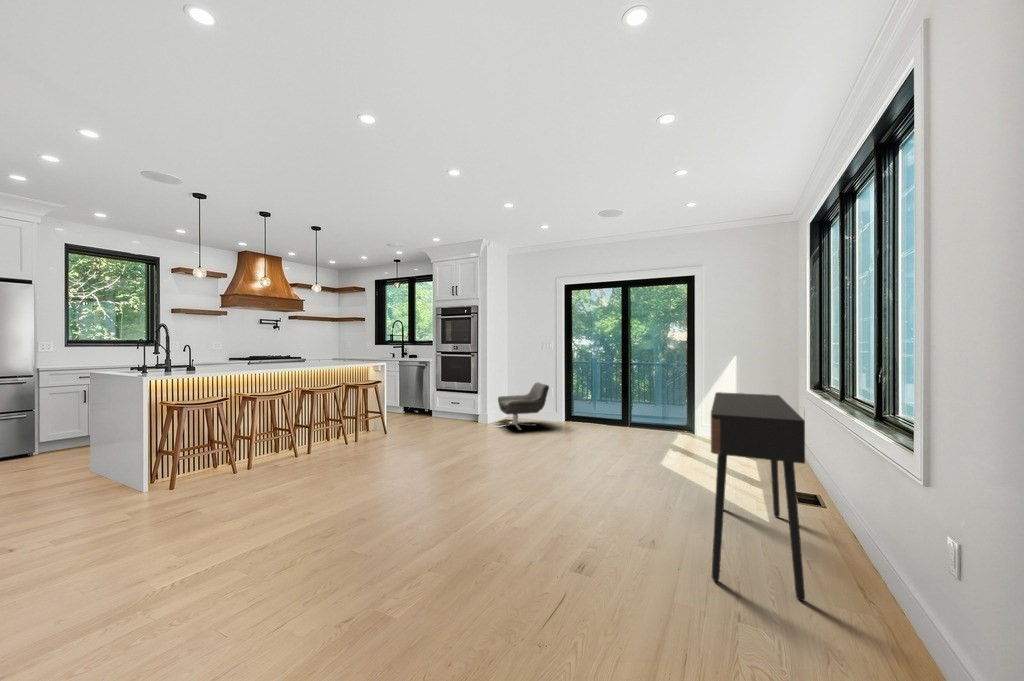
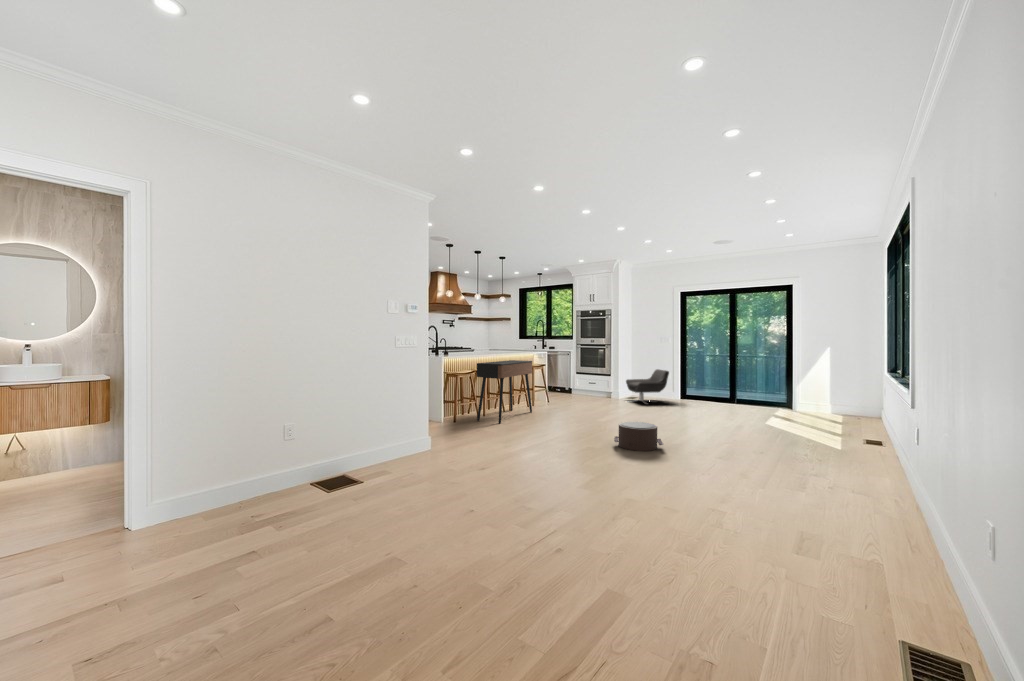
console table: present [711,392,805,600] -> present [477,360,532,423]
pouf: none [390,490,480,556] -> present [614,422,663,451]

